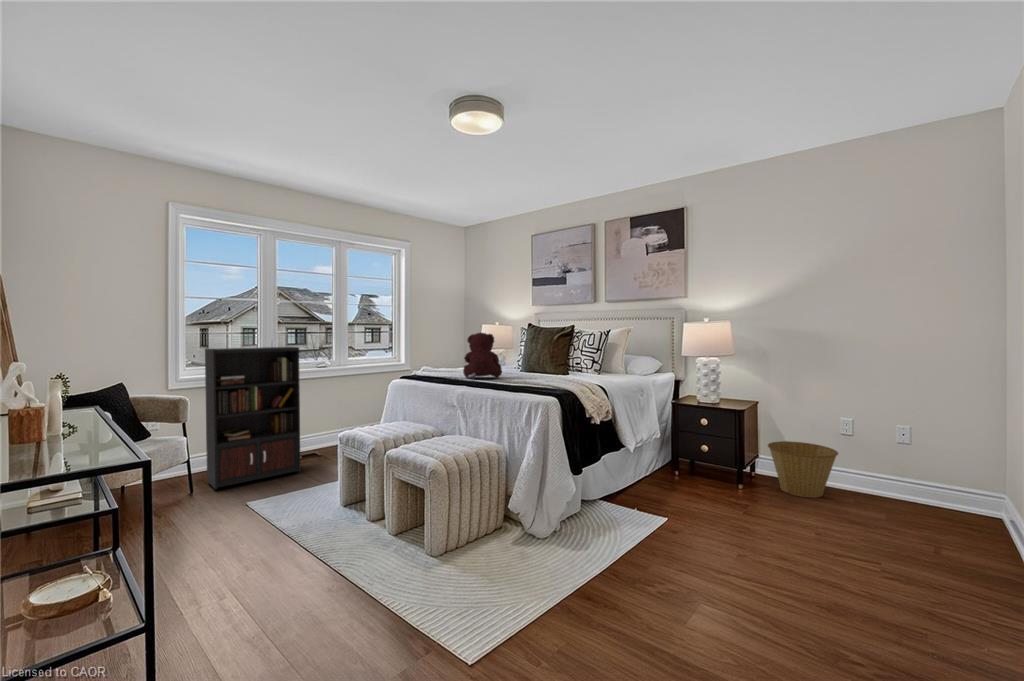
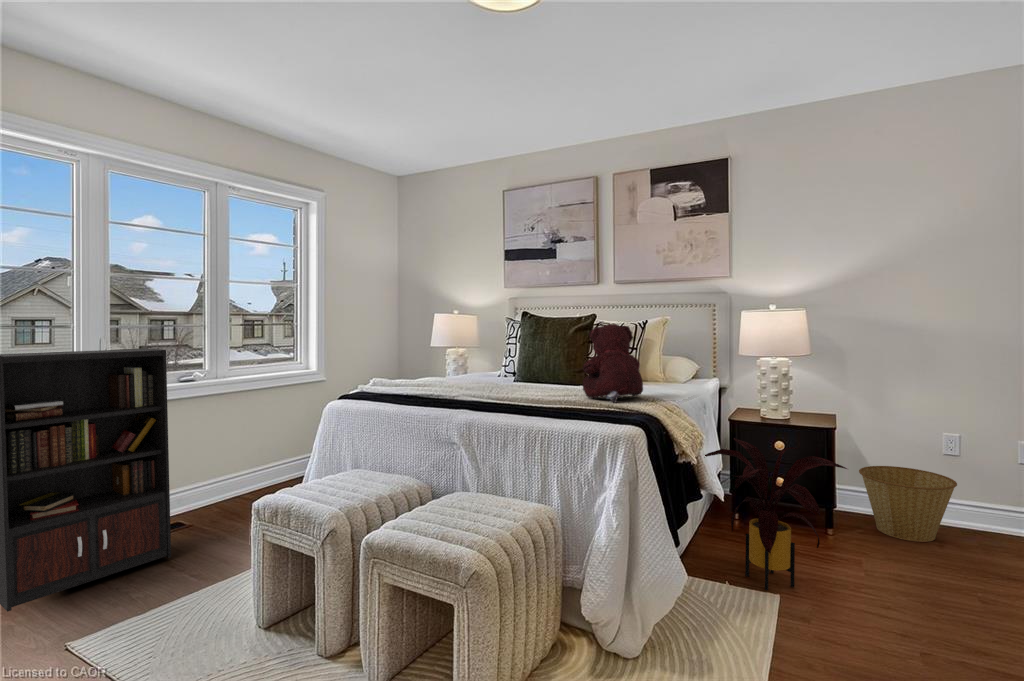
teddy bear: present [463,332,502,379] -> present [583,324,643,402]
house plant: none [617,412,723,514] -> present [705,438,847,590]

